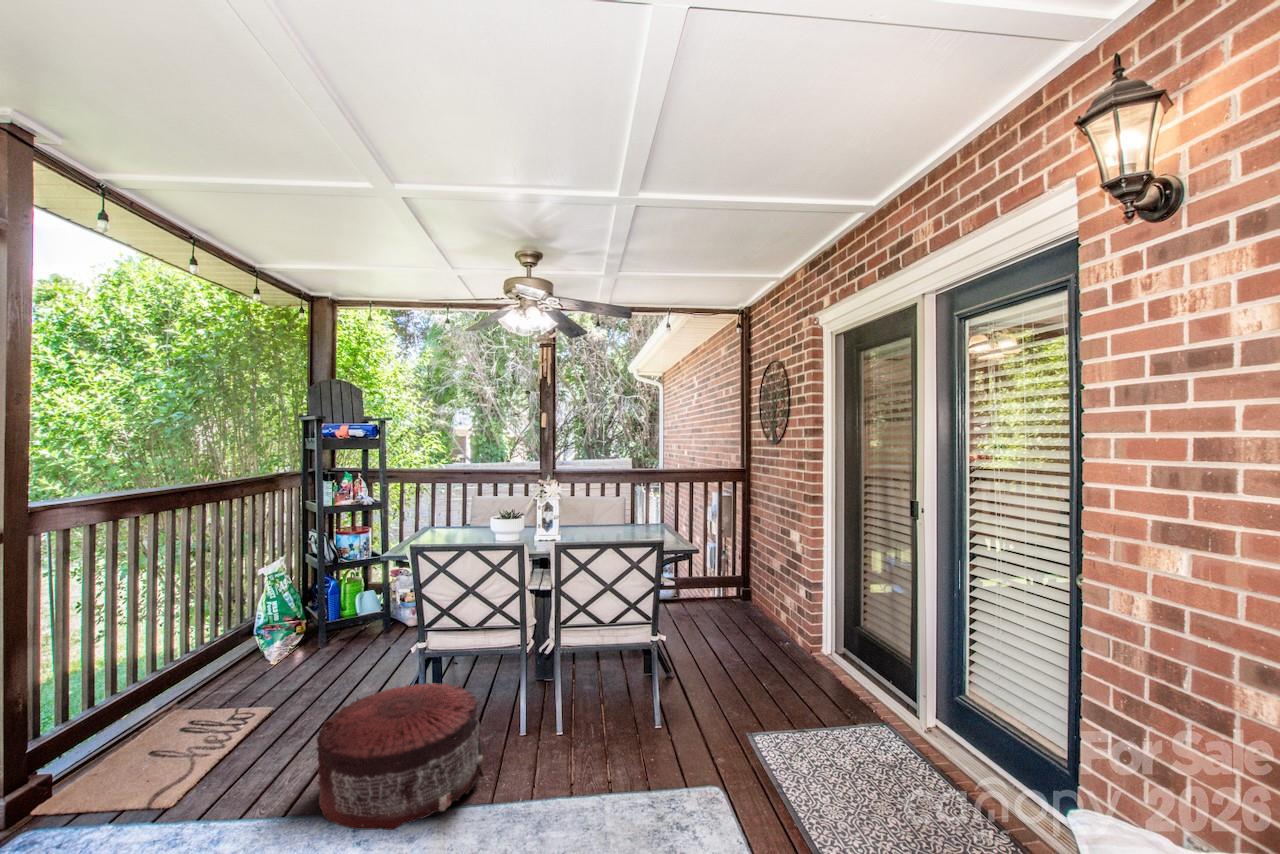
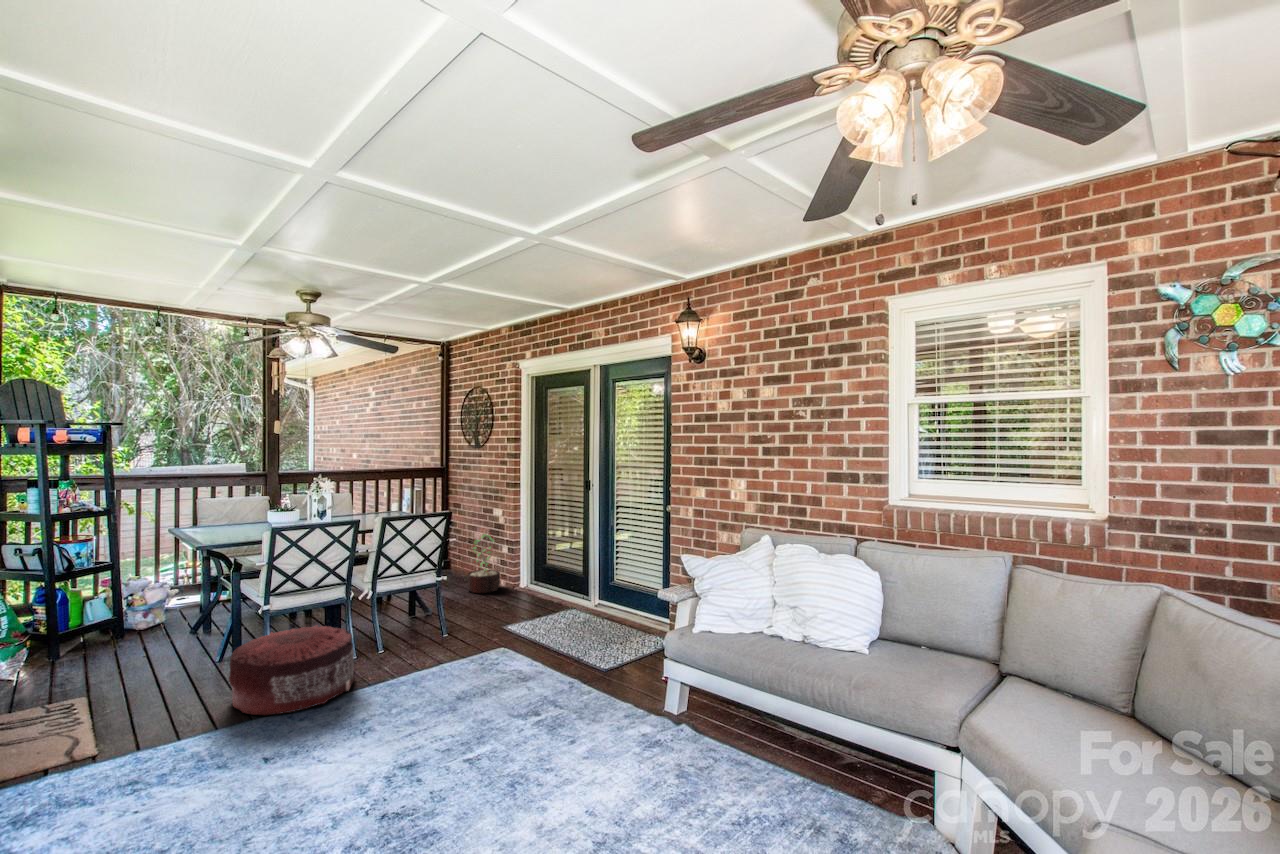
decorative plant: none [748,563,795,651] -> present [468,534,500,593]

